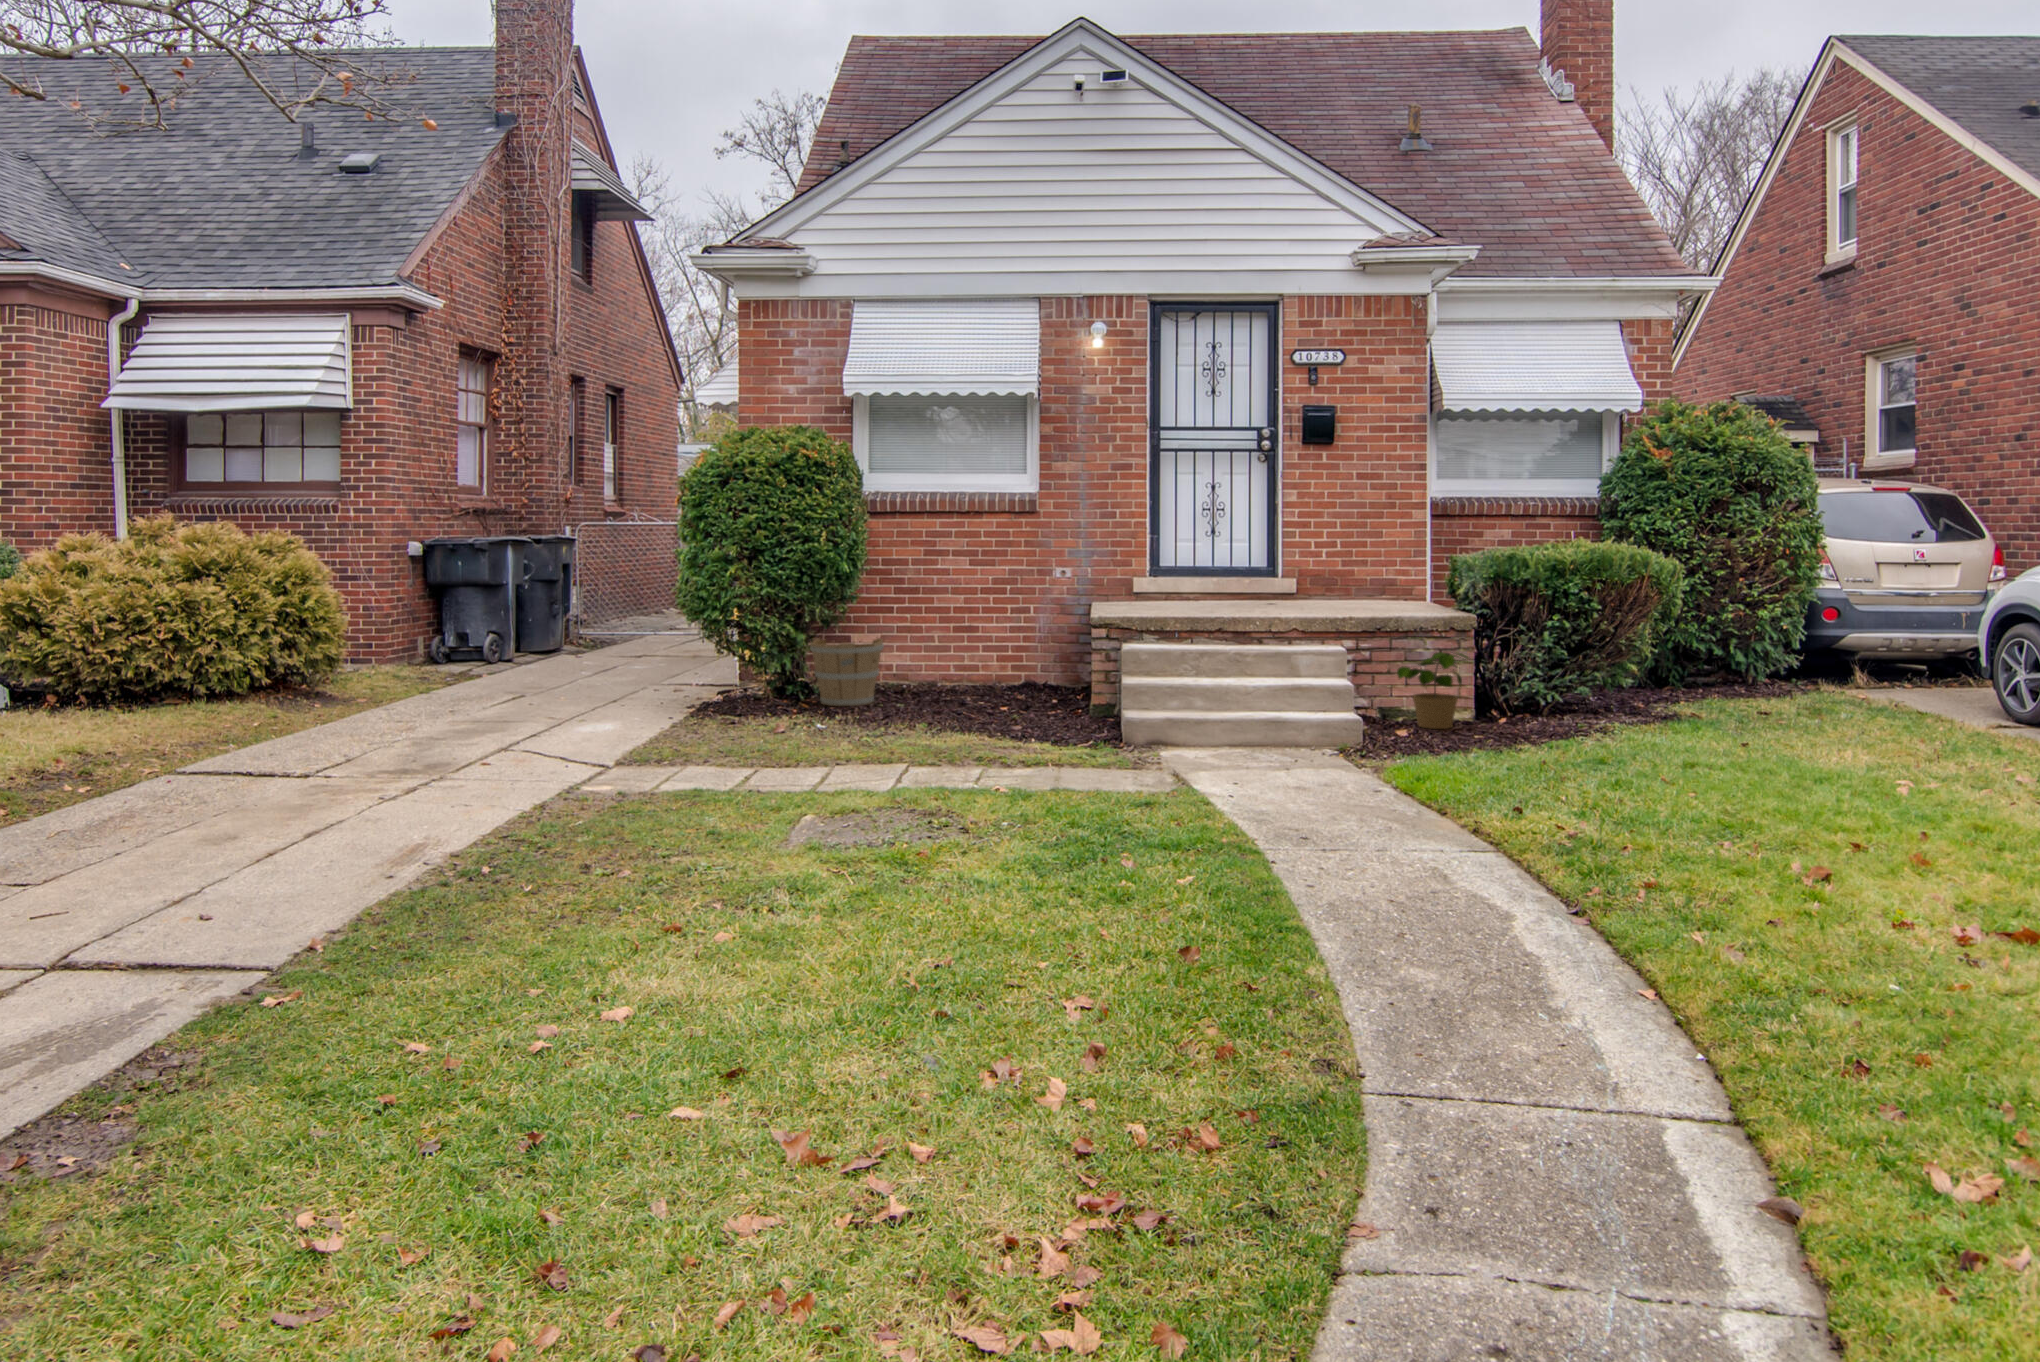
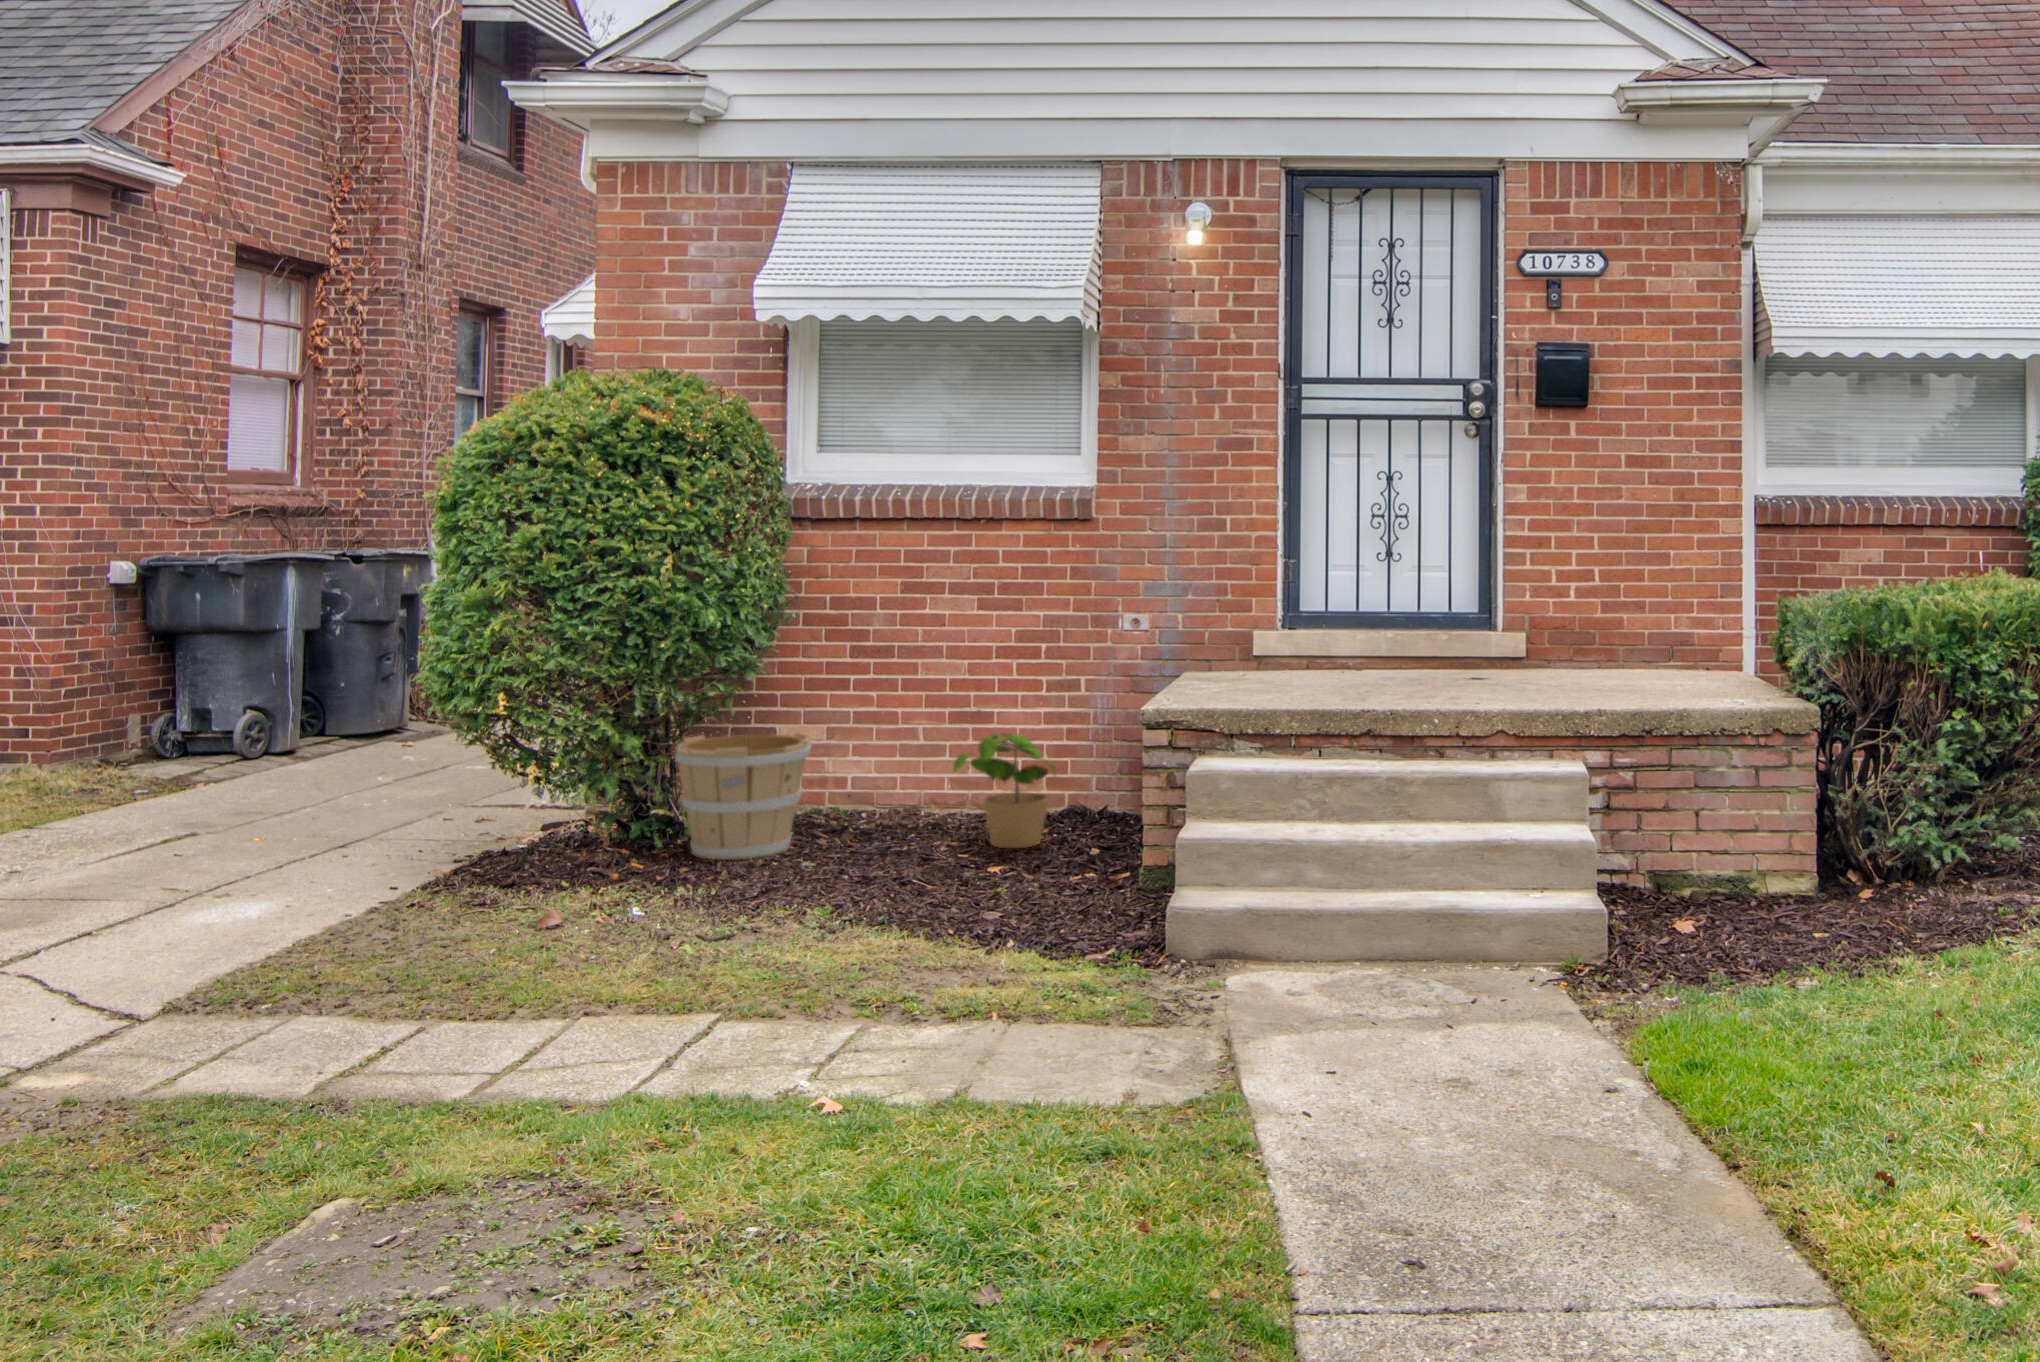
potted plant: present [1397,652,1469,729] -> present [953,734,1056,848]

